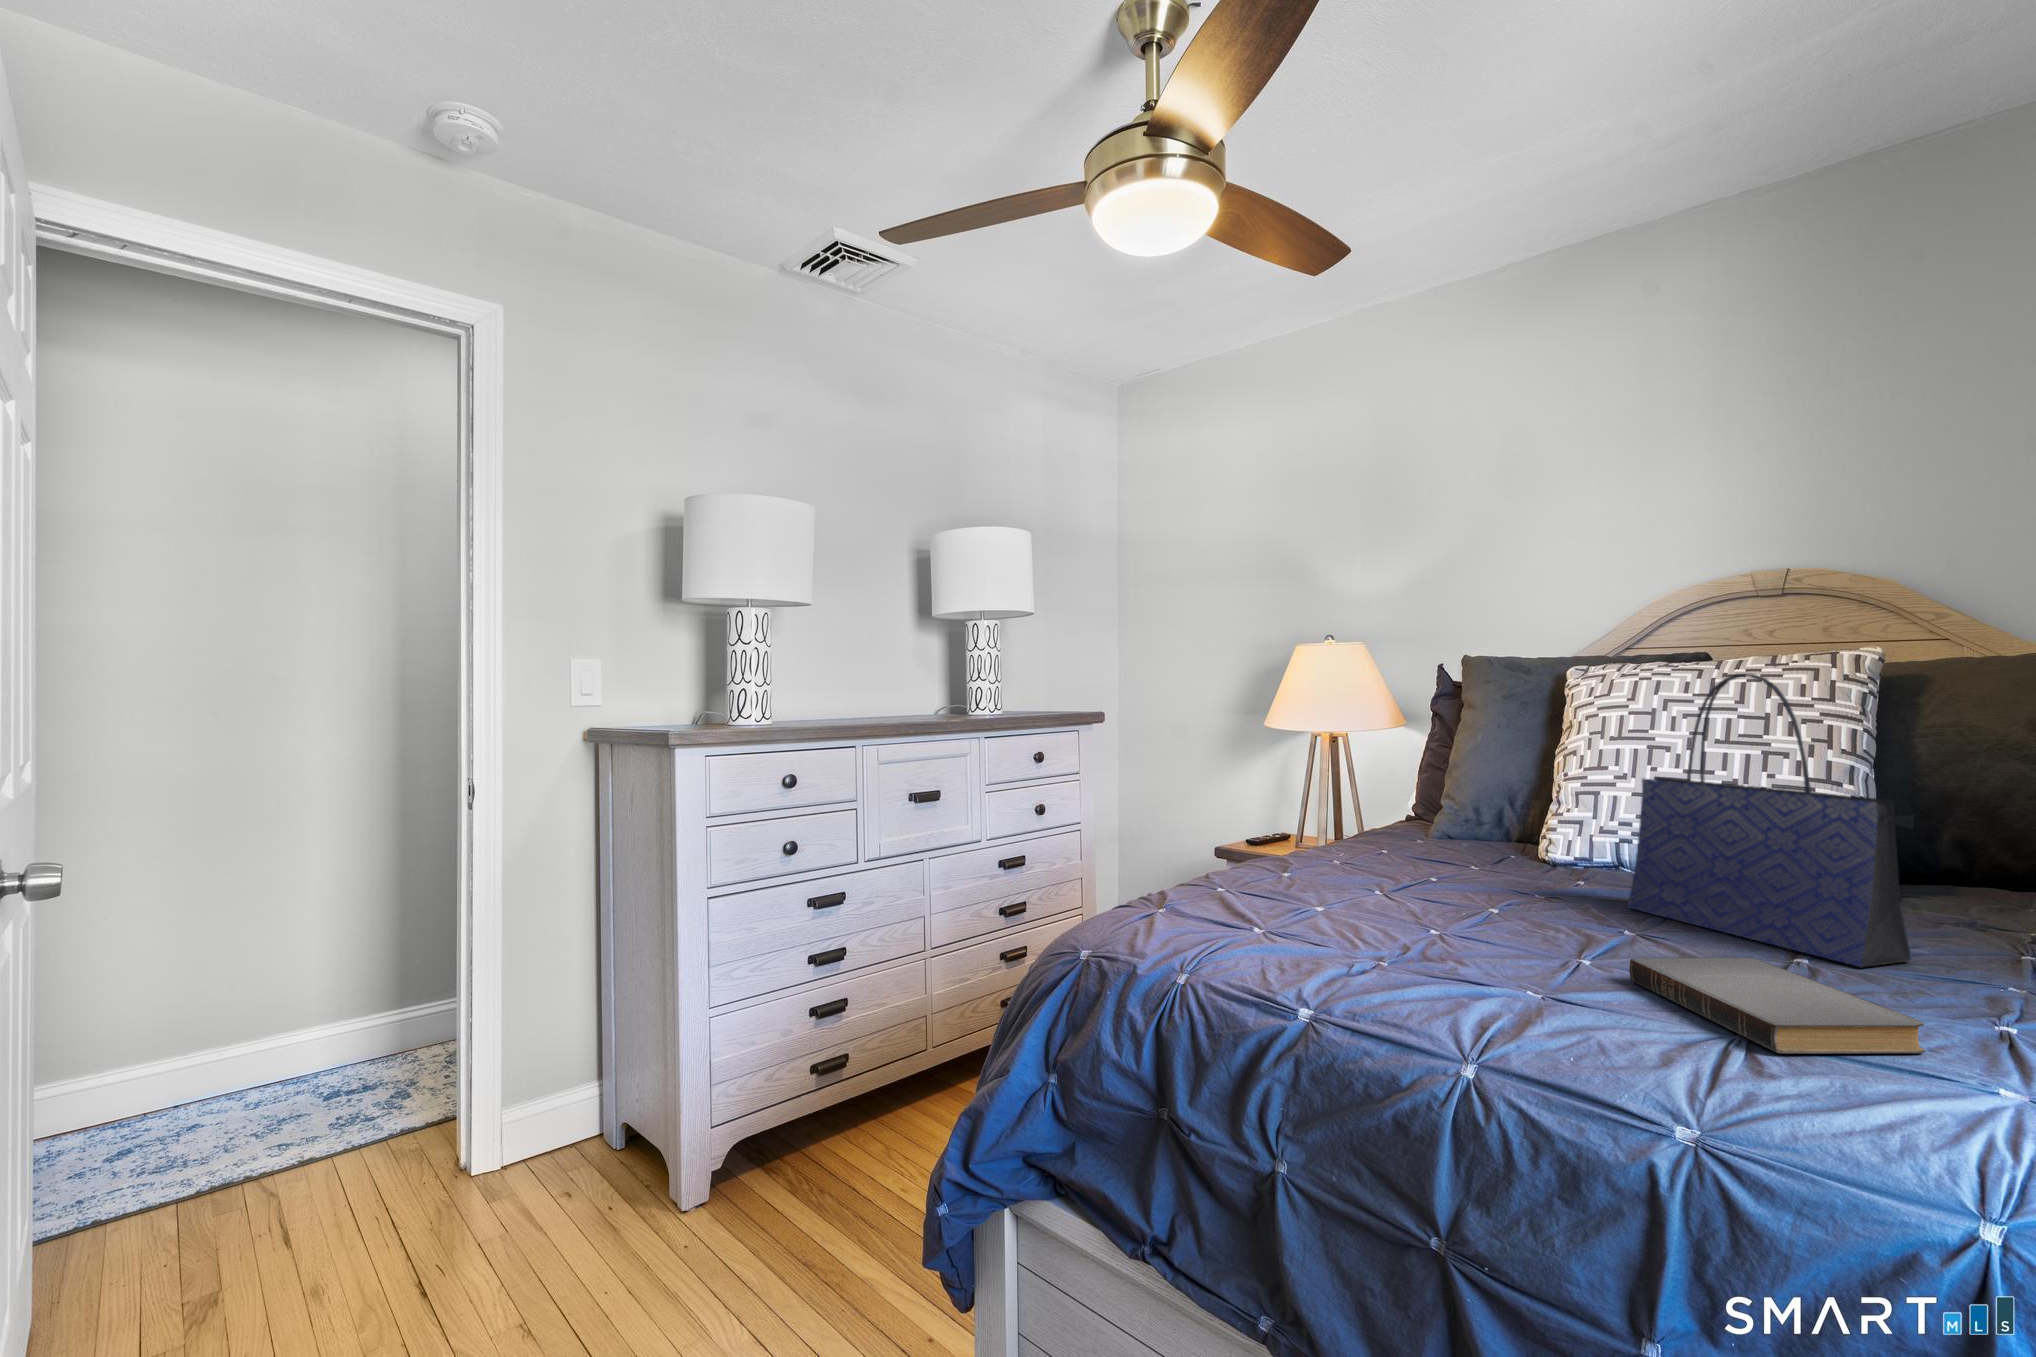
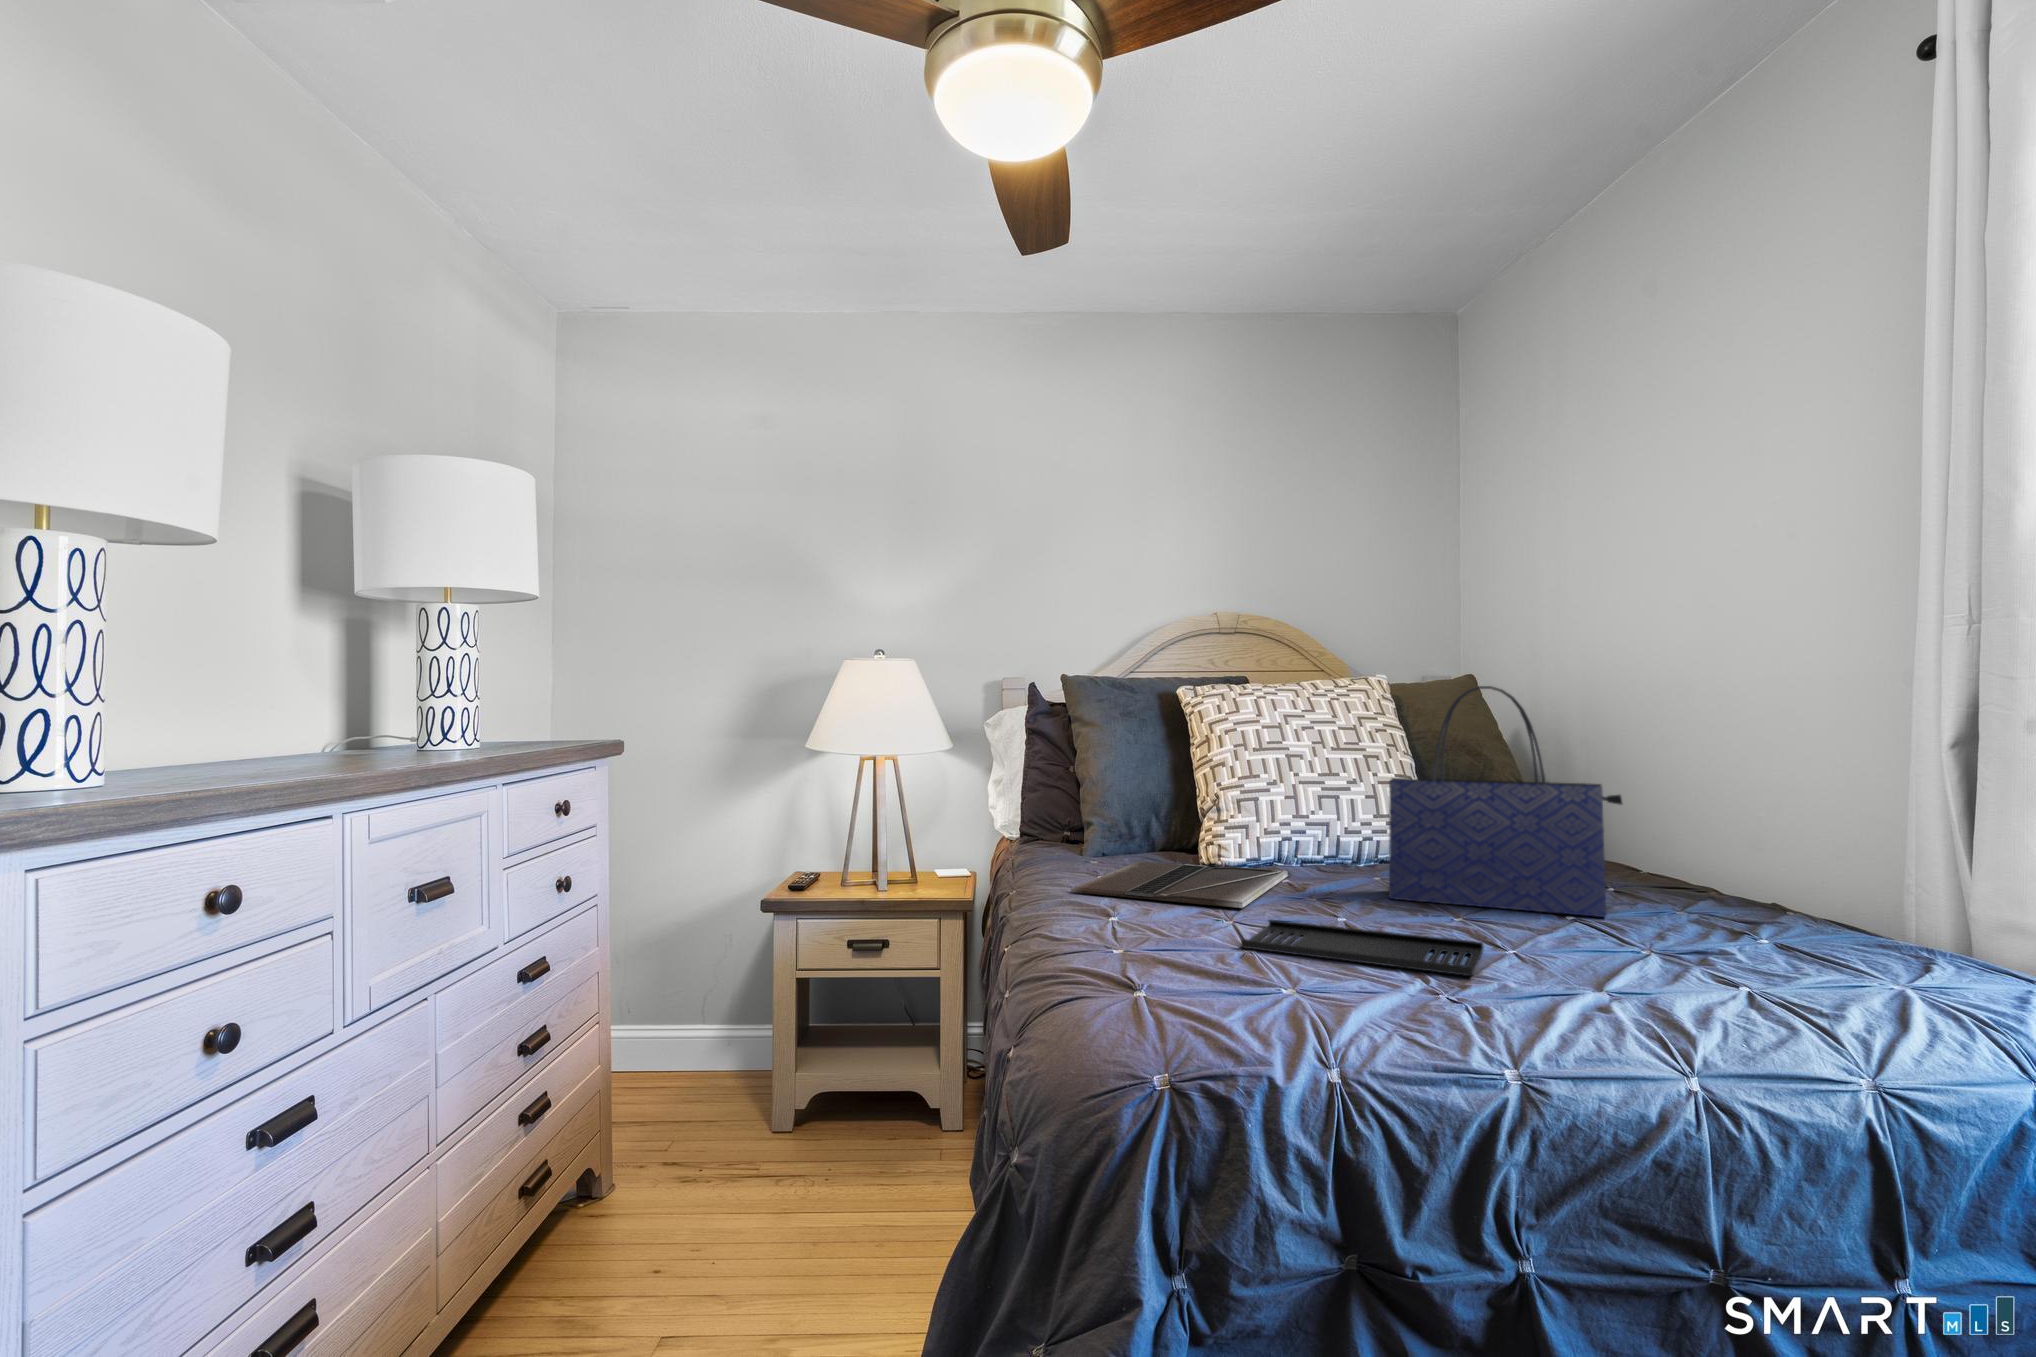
laptop: none [1328,845,1584,888] -> present [1071,862,1288,908]
tray: none [1337,897,1562,963] -> present [1241,920,1483,976]
book: present [1629,958,1925,1054] -> none [1573,924,1799,996]

